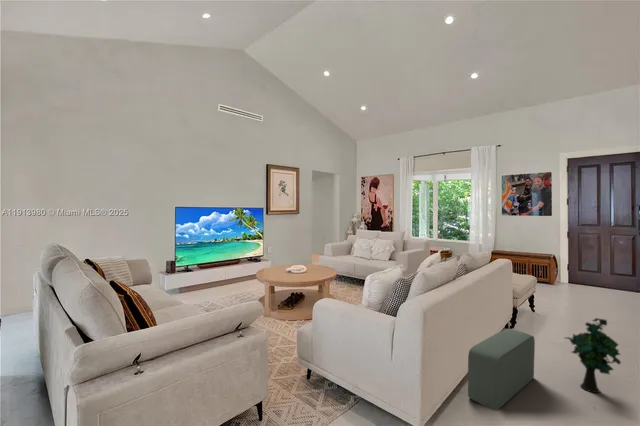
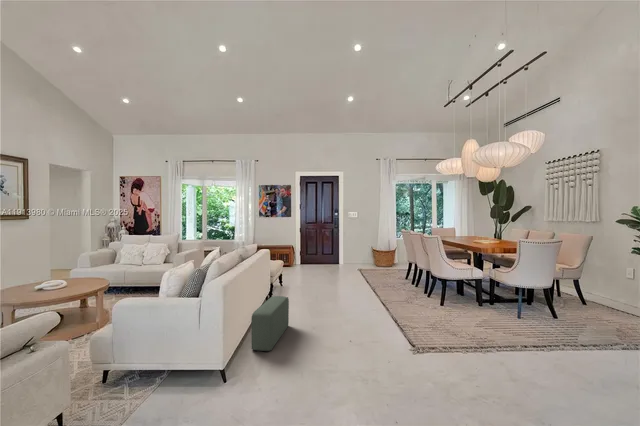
decorative plant: present [567,318,621,393] -> none [303,277,330,324]

